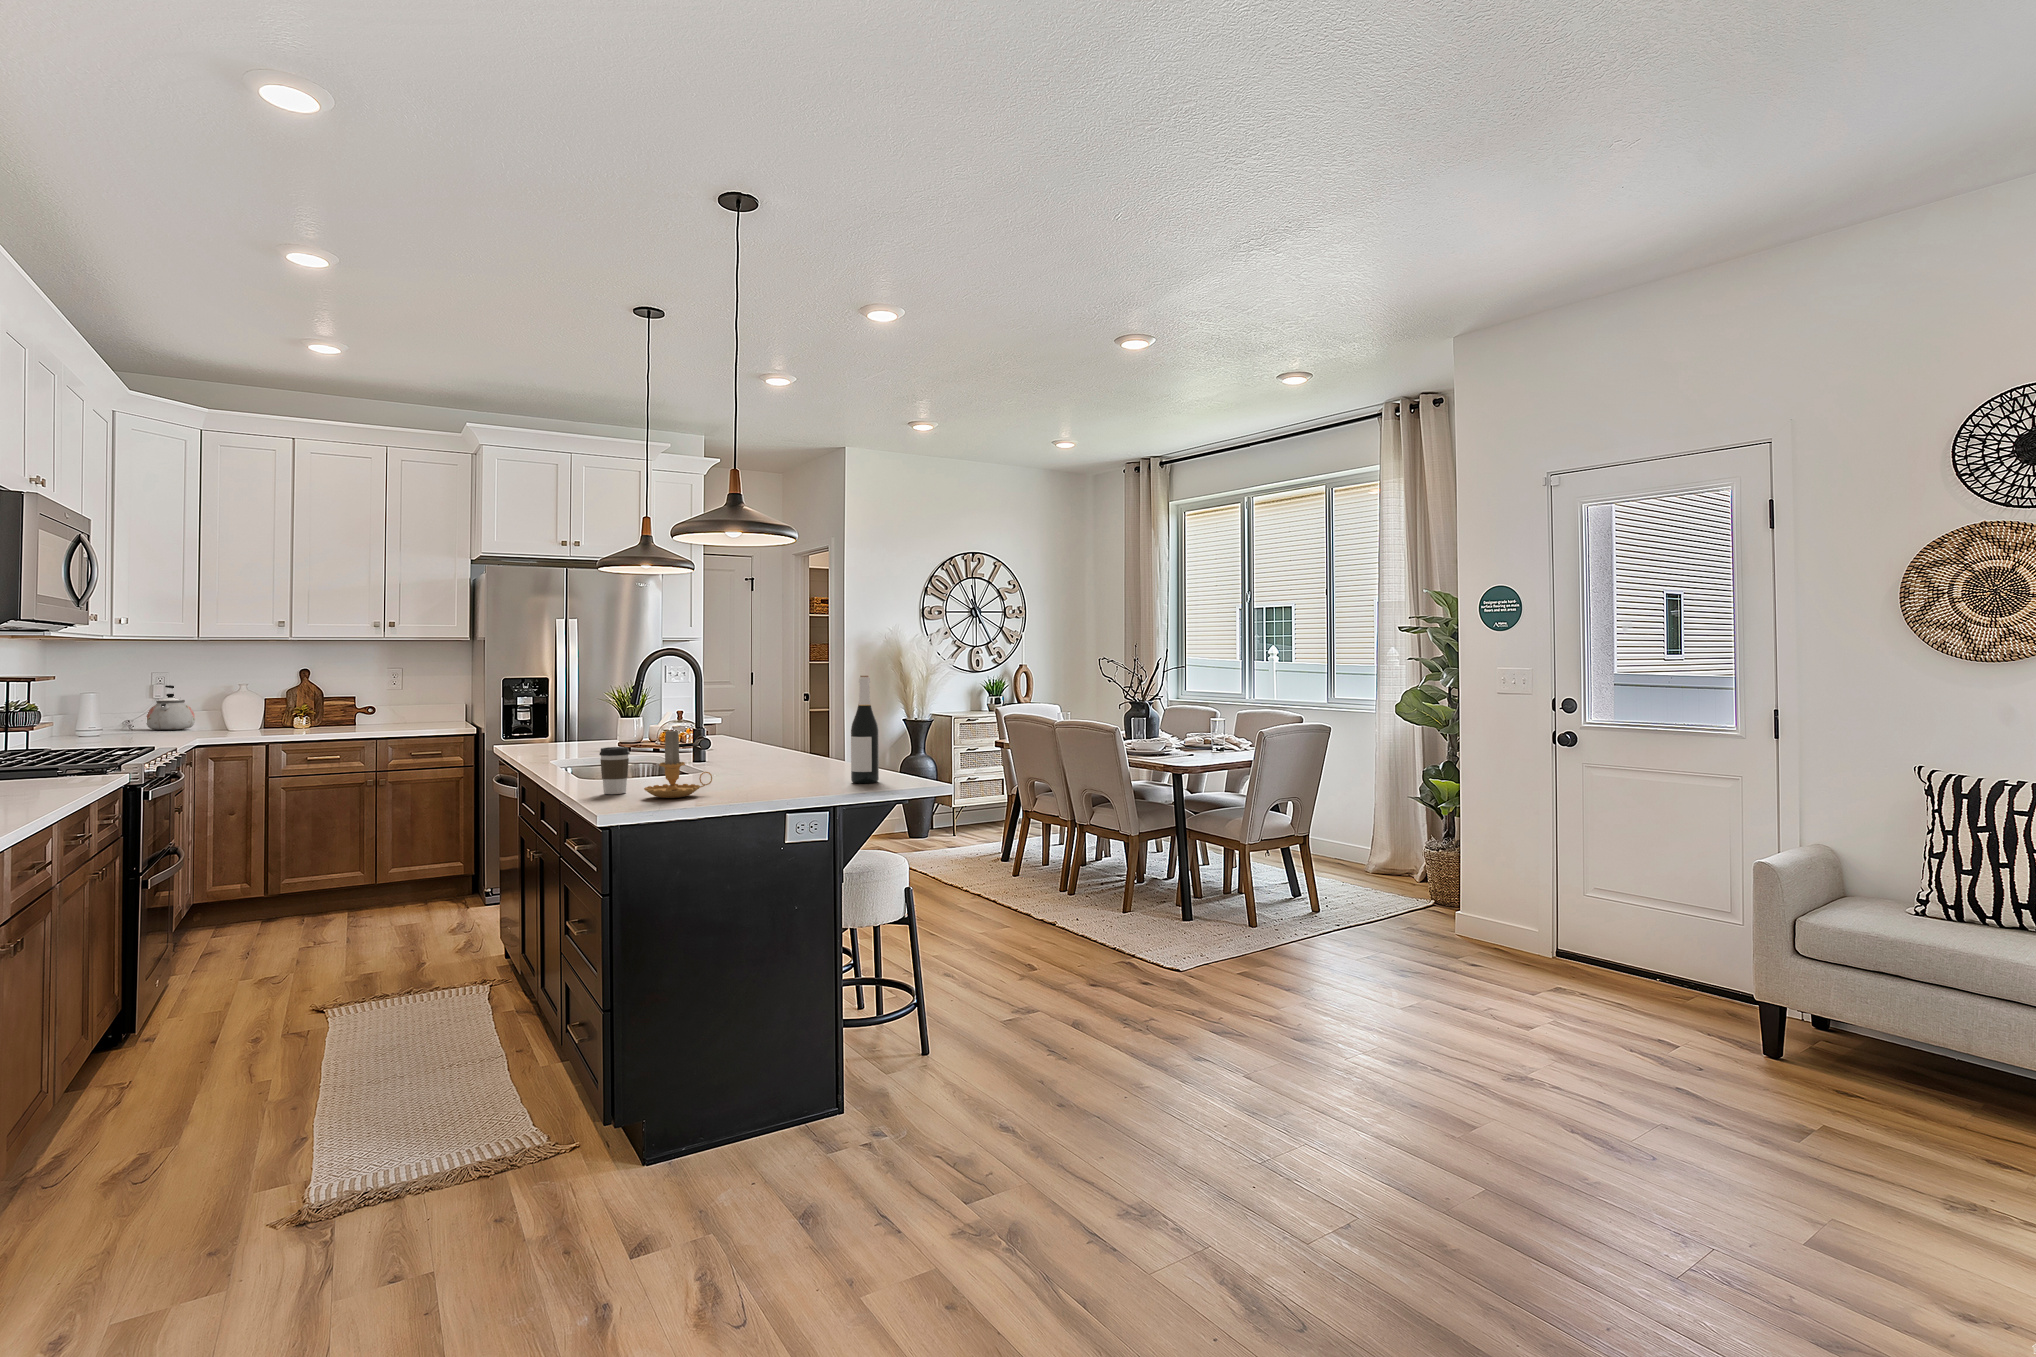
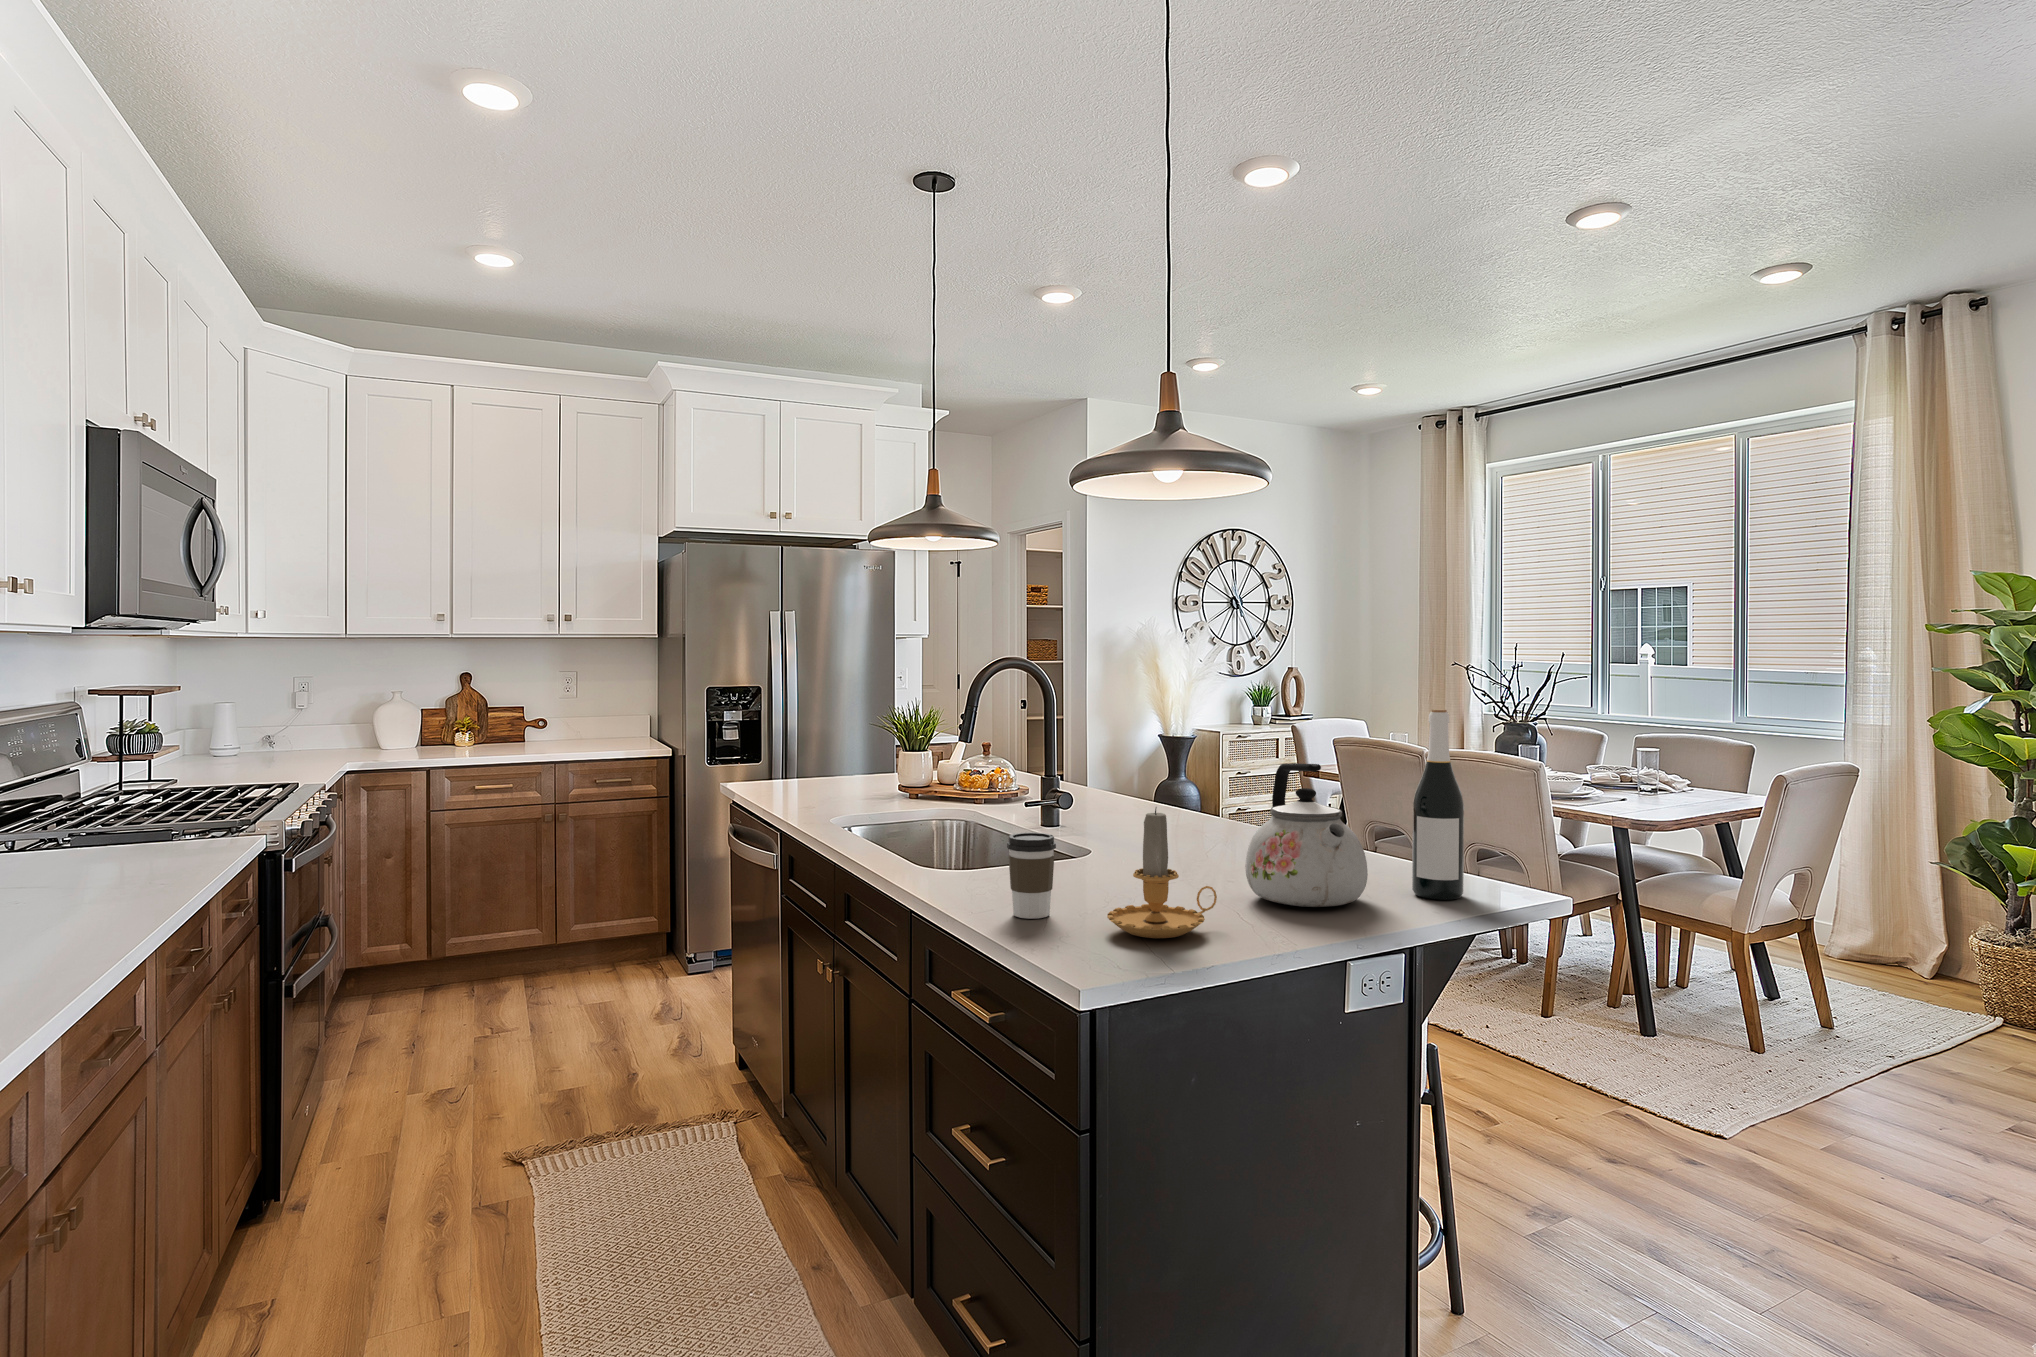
kettle: present [146,685,195,730] -> present [1246,763,1368,907]

